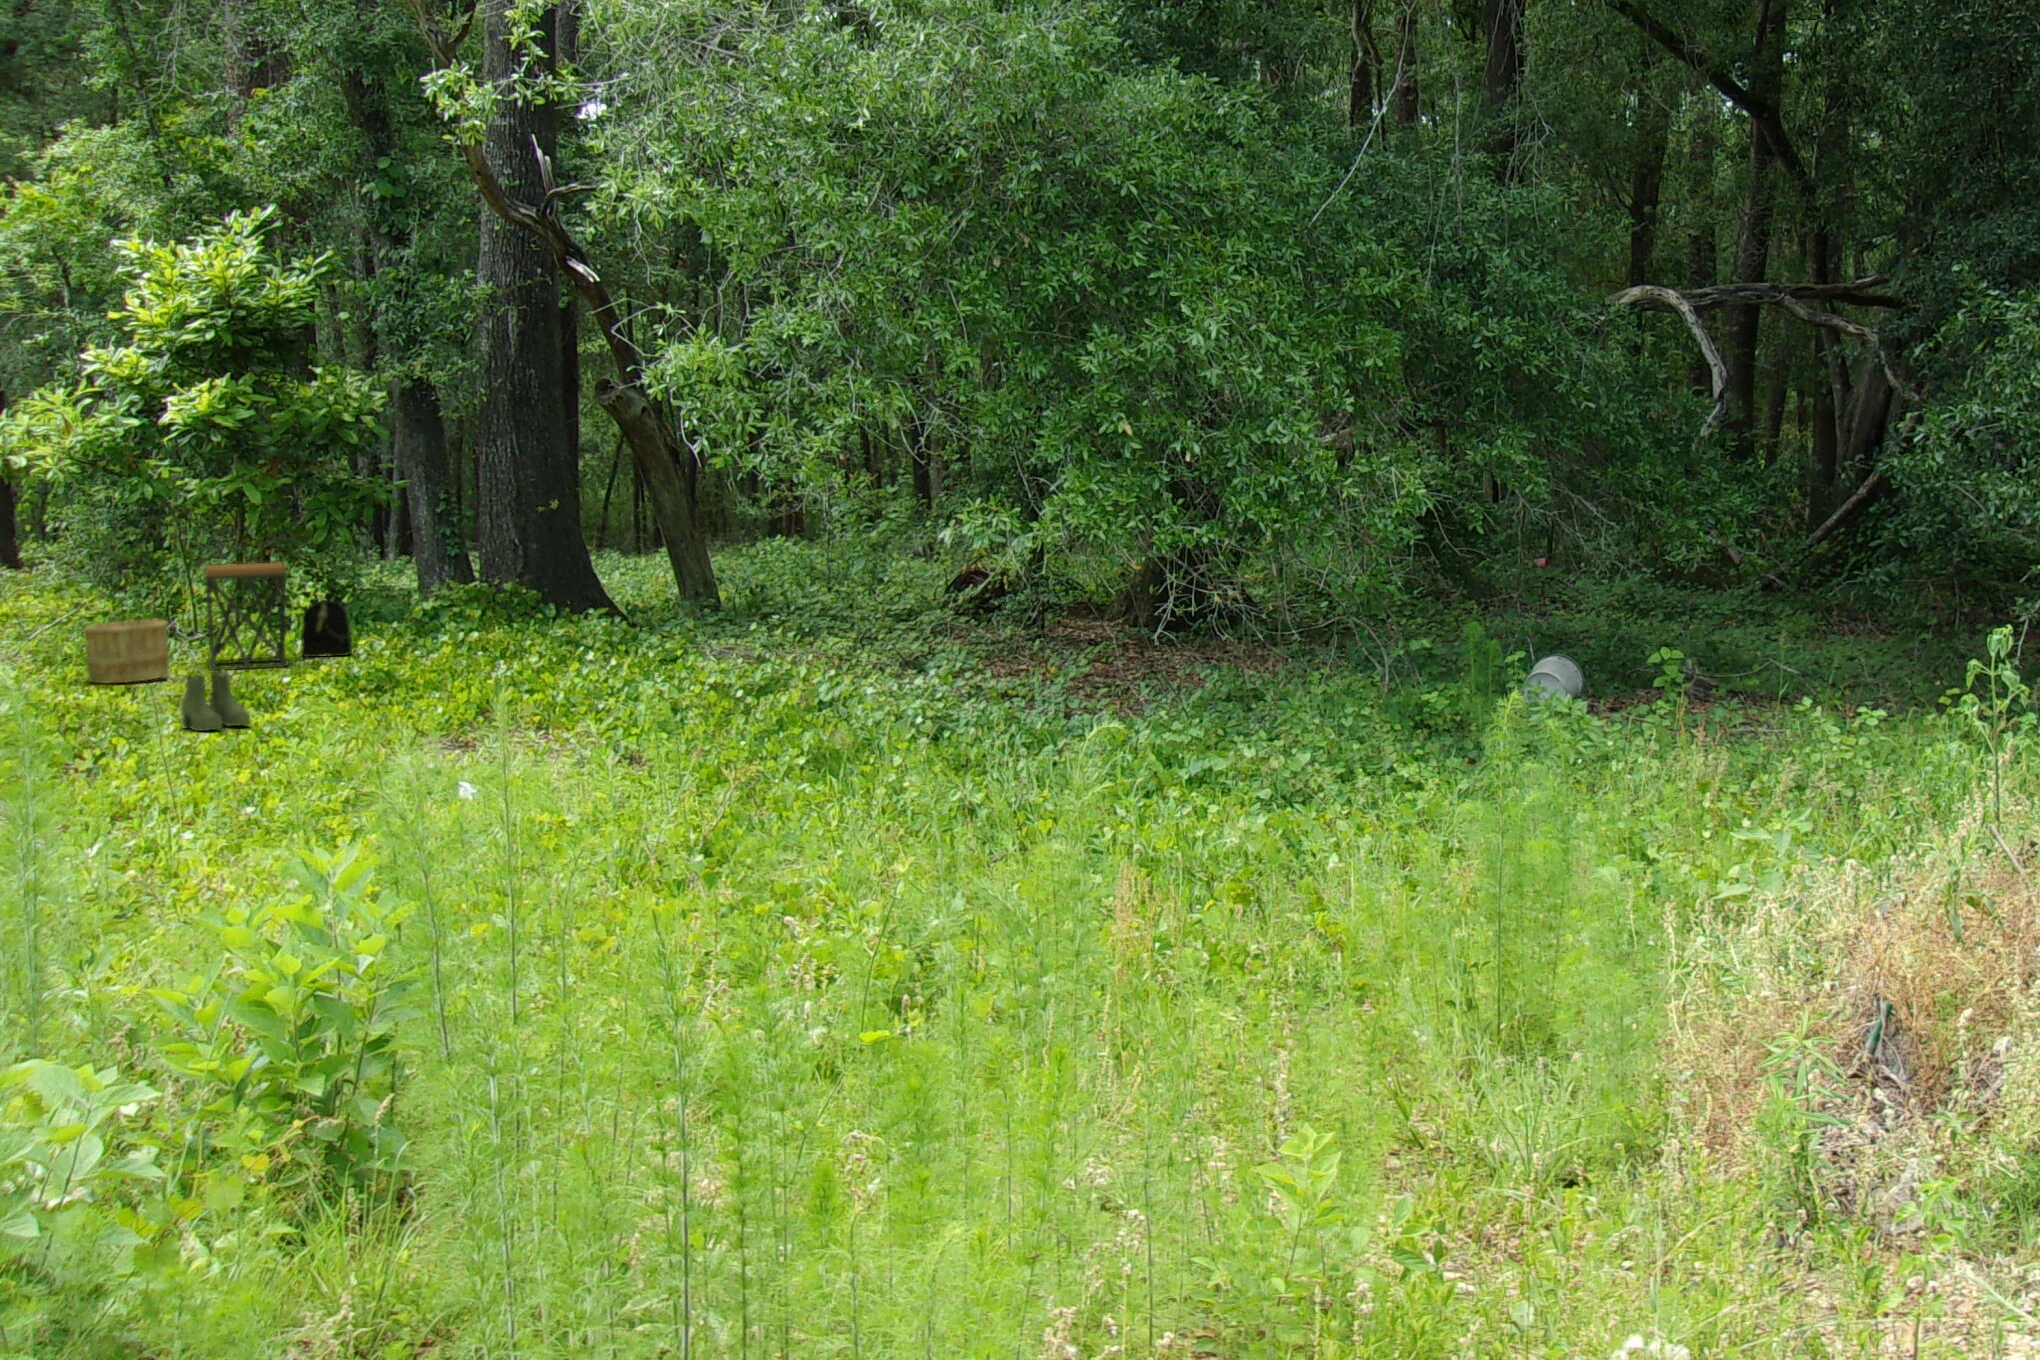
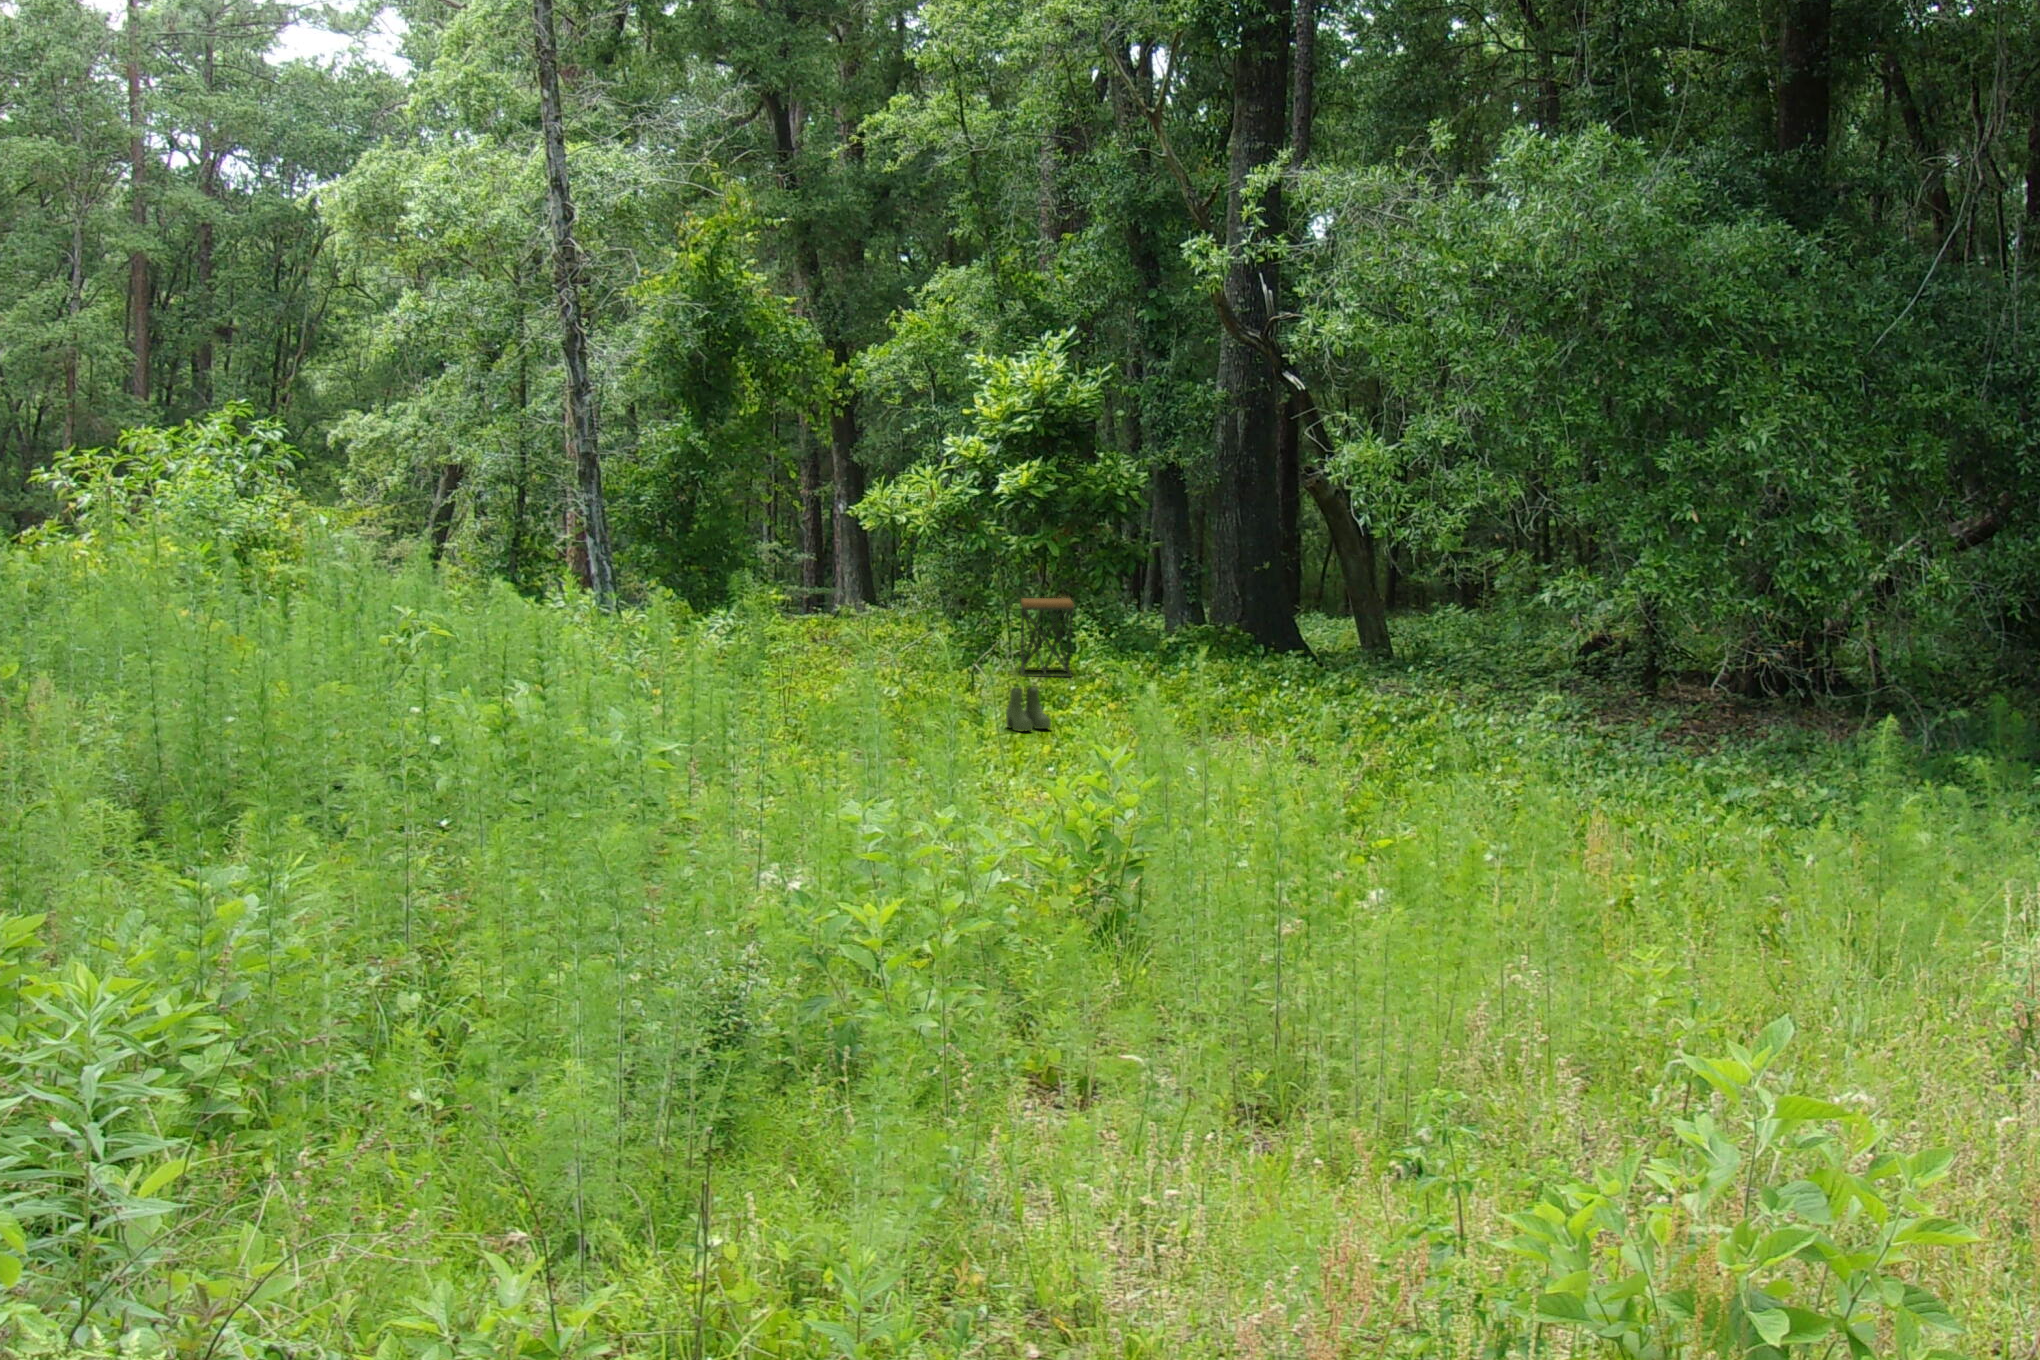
backpack: present [301,587,352,657] -> none [1080,618,1114,670]
wooden bucket: present [83,619,169,683] -> none [942,637,997,683]

